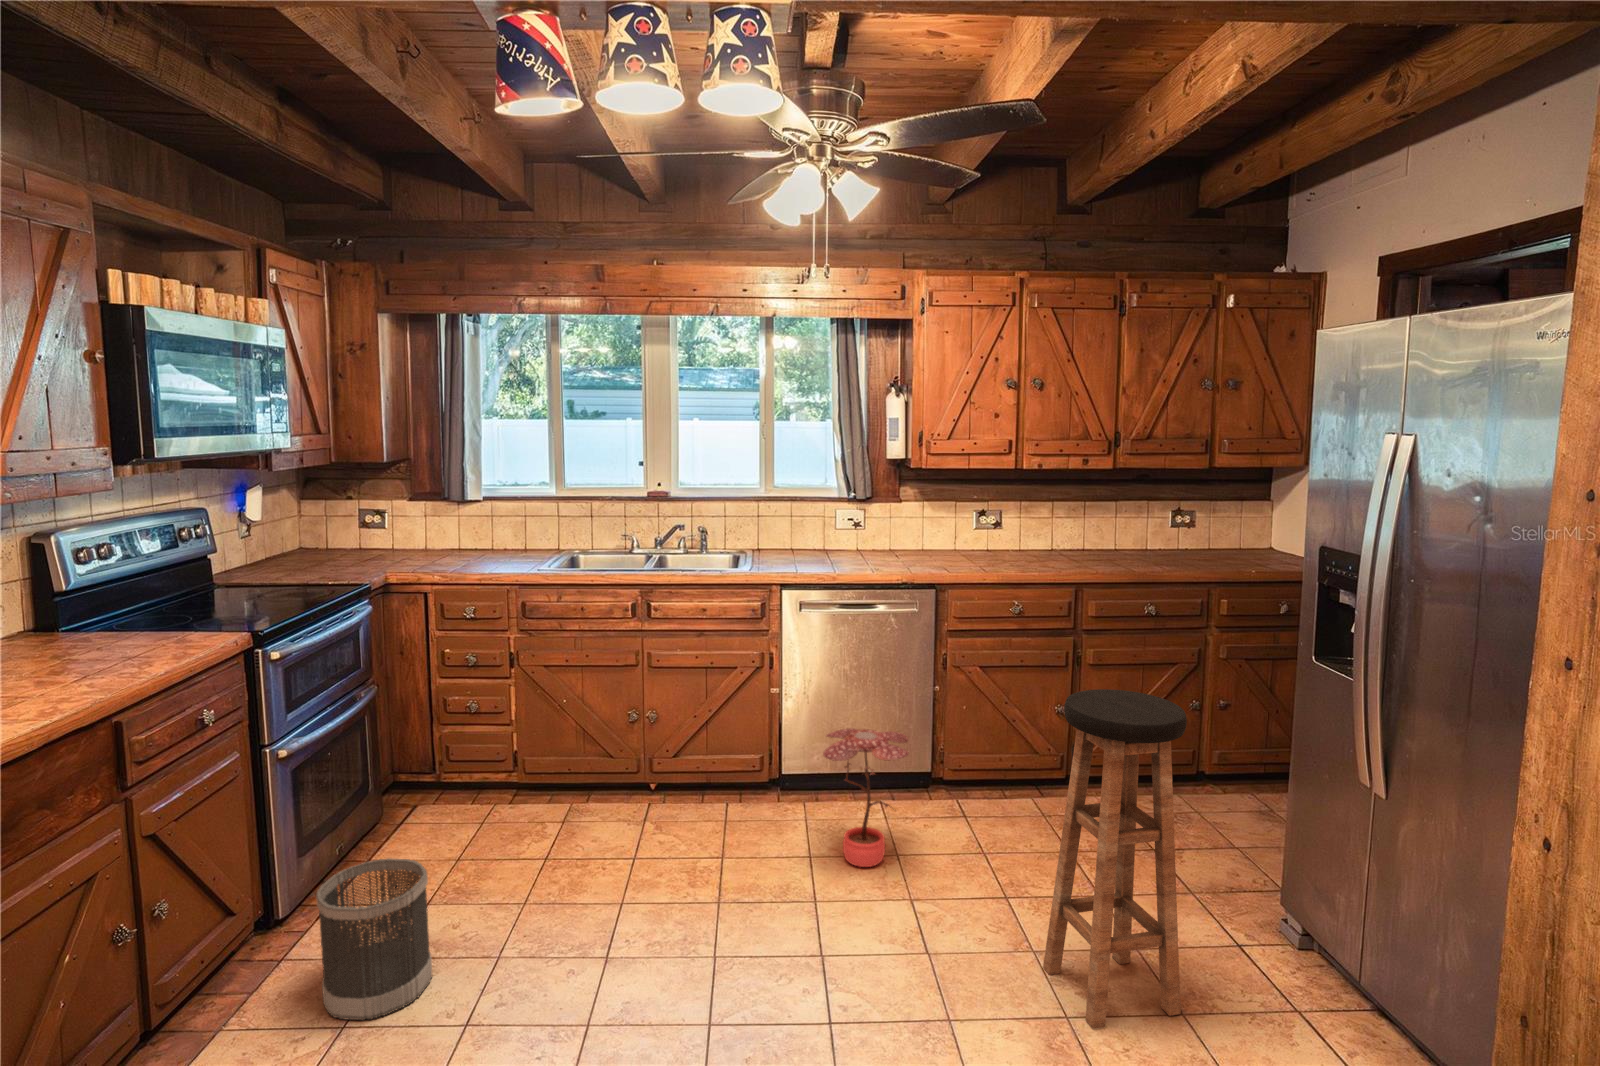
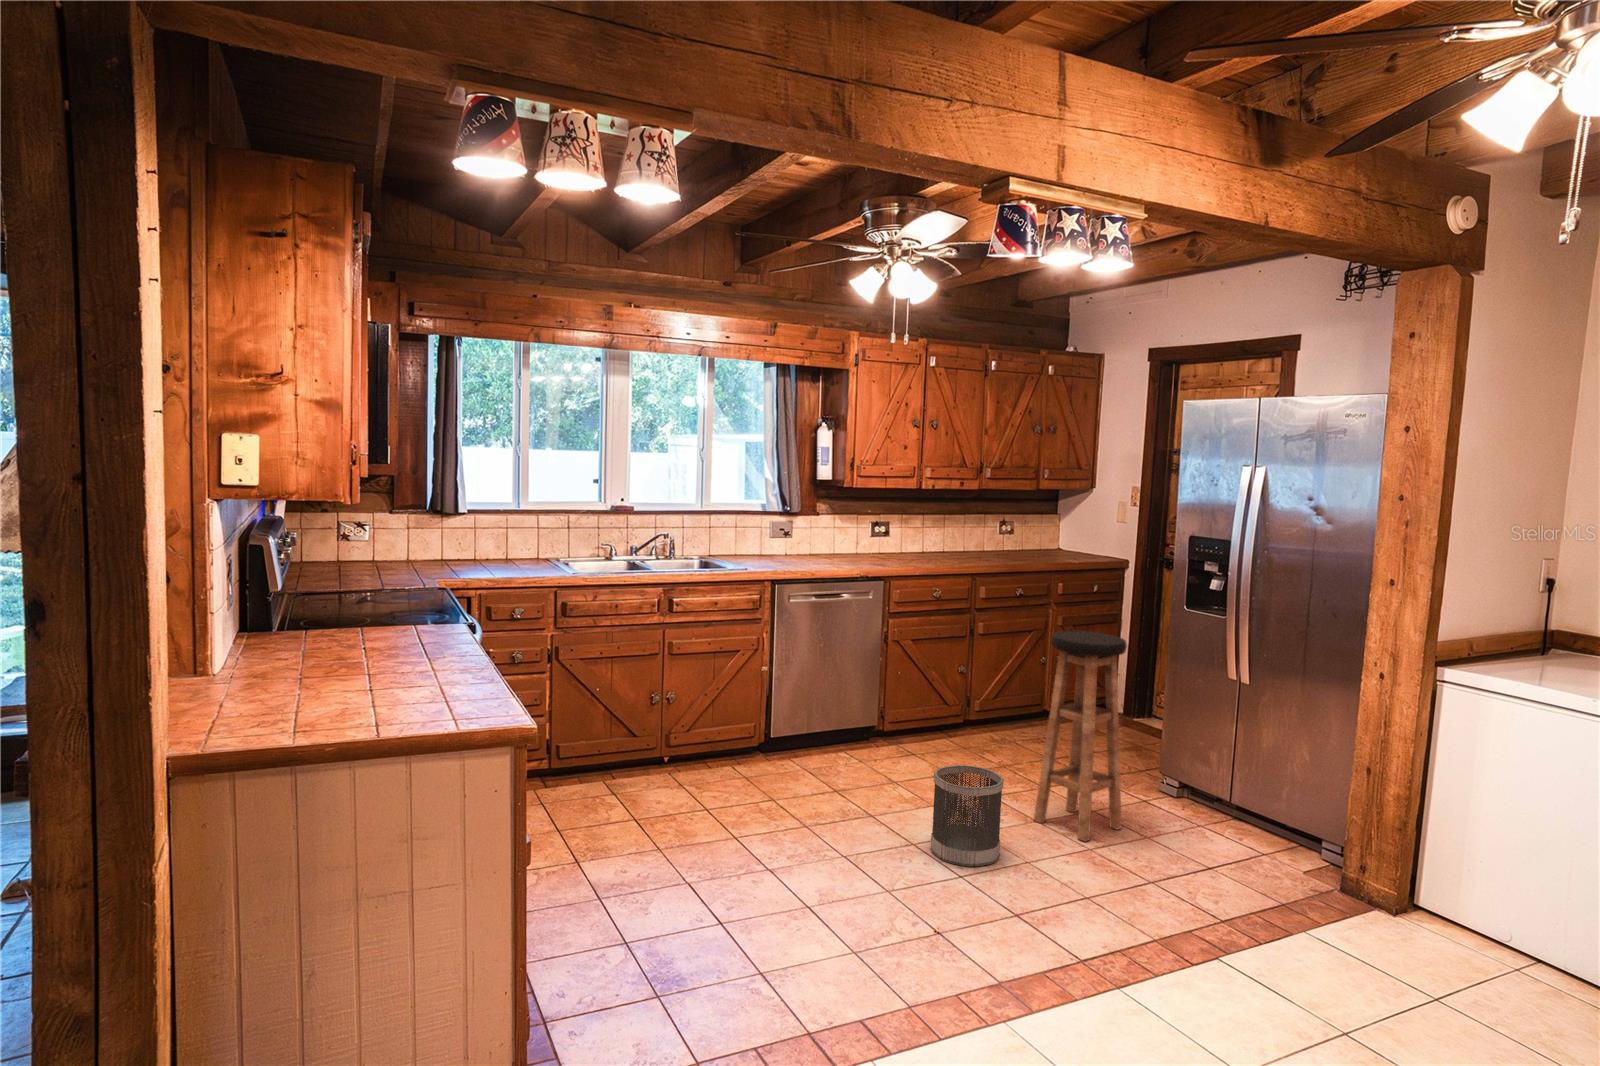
potted plant: present [823,728,909,867] -> none [838,685,913,789]
wastebasket: present [316,858,432,1020] -> present [930,765,1004,867]

